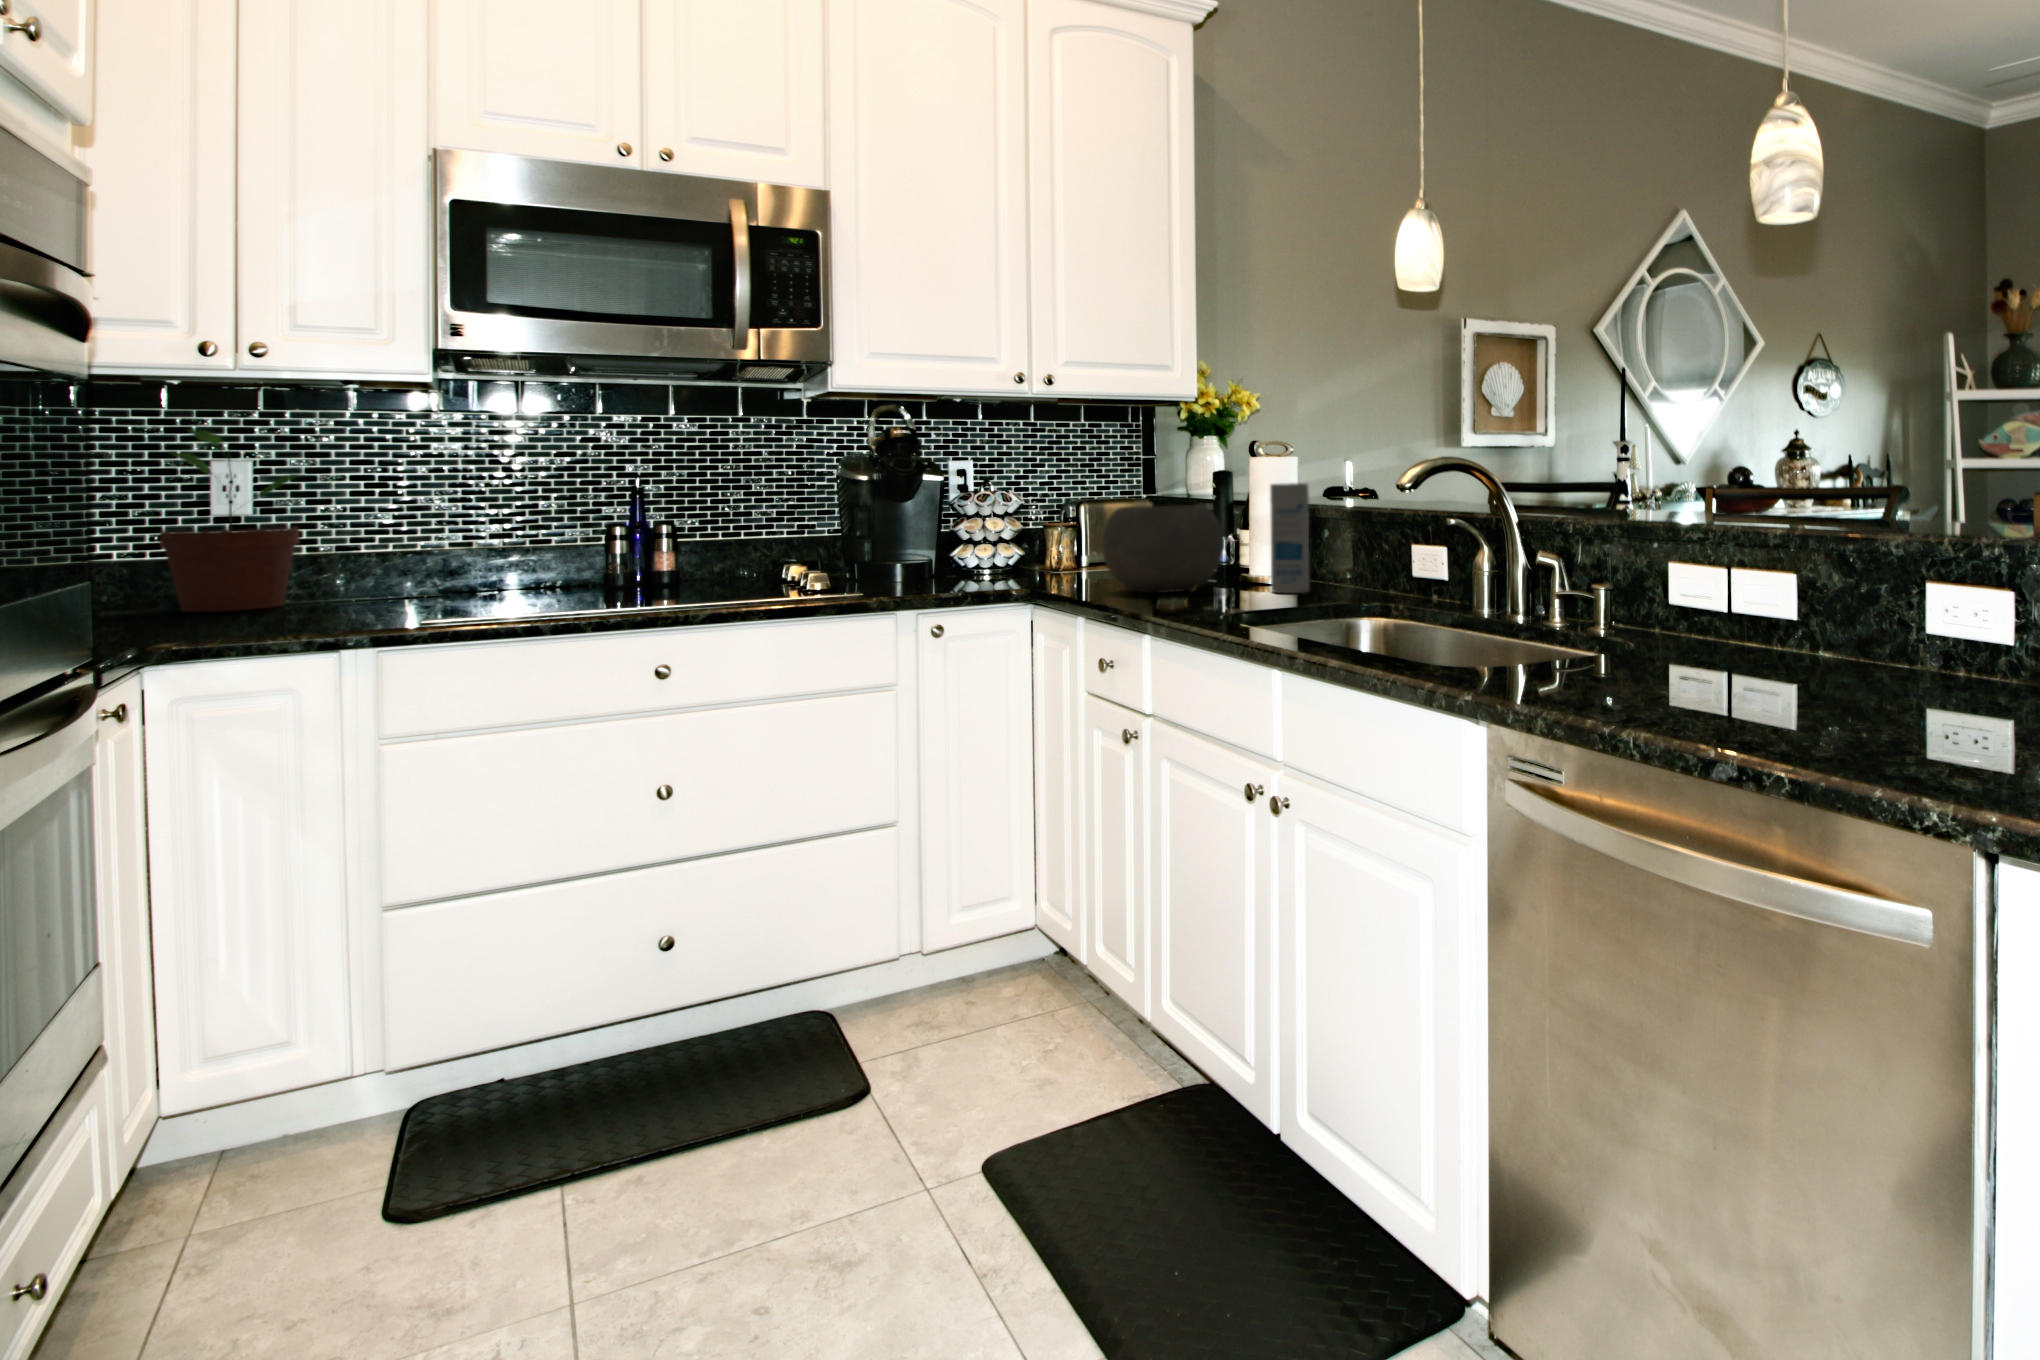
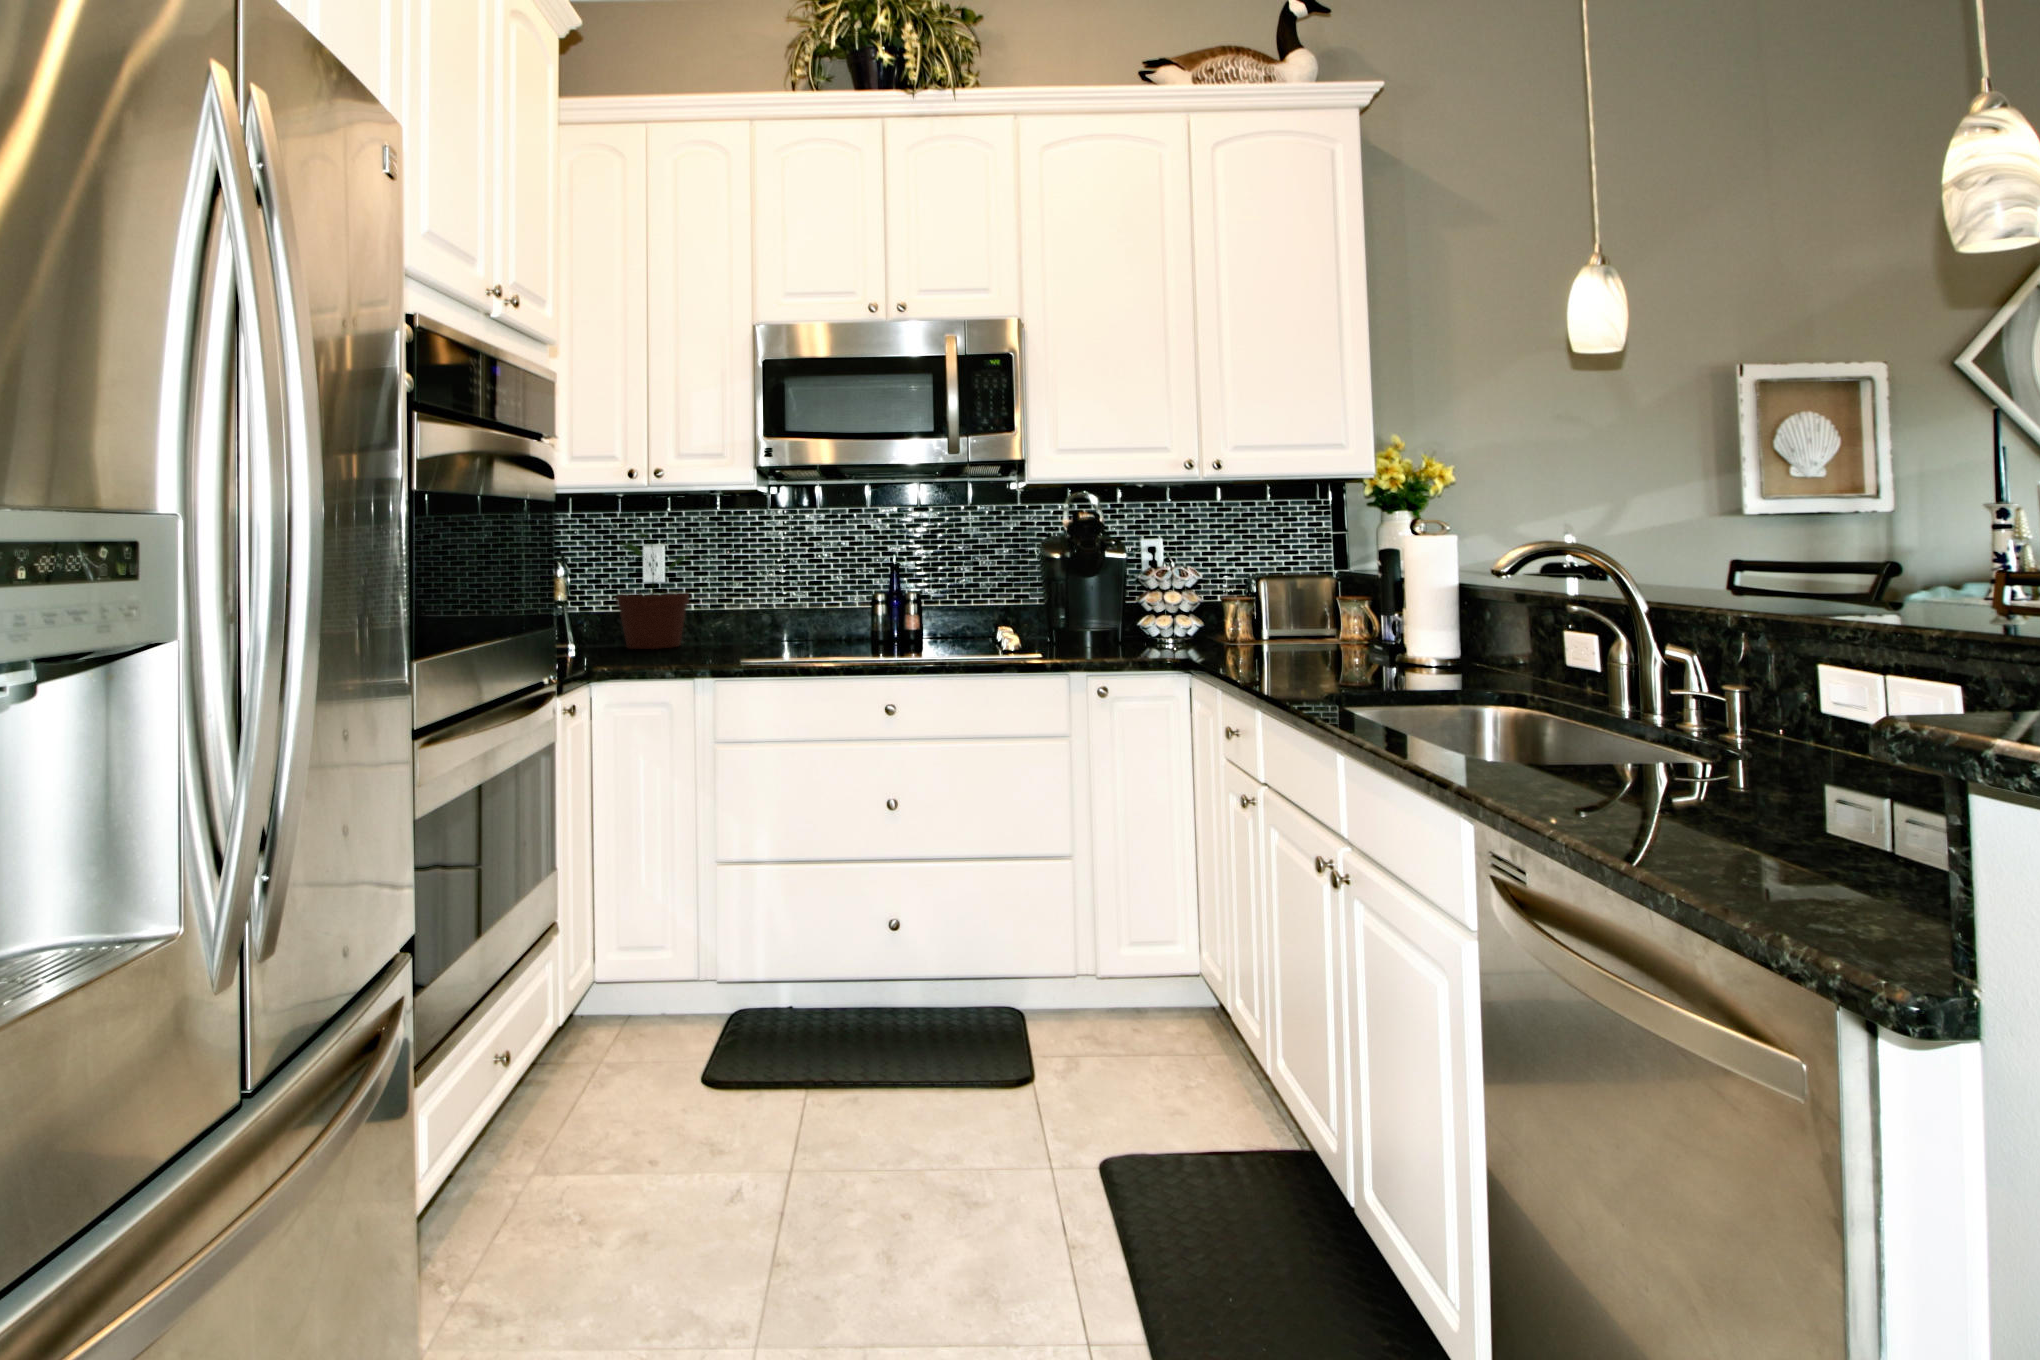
canister: present [1270,483,1309,593] -> none [1418,561,1465,675]
bowl: present [1102,505,1224,593] -> none [1249,582,1373,667]

